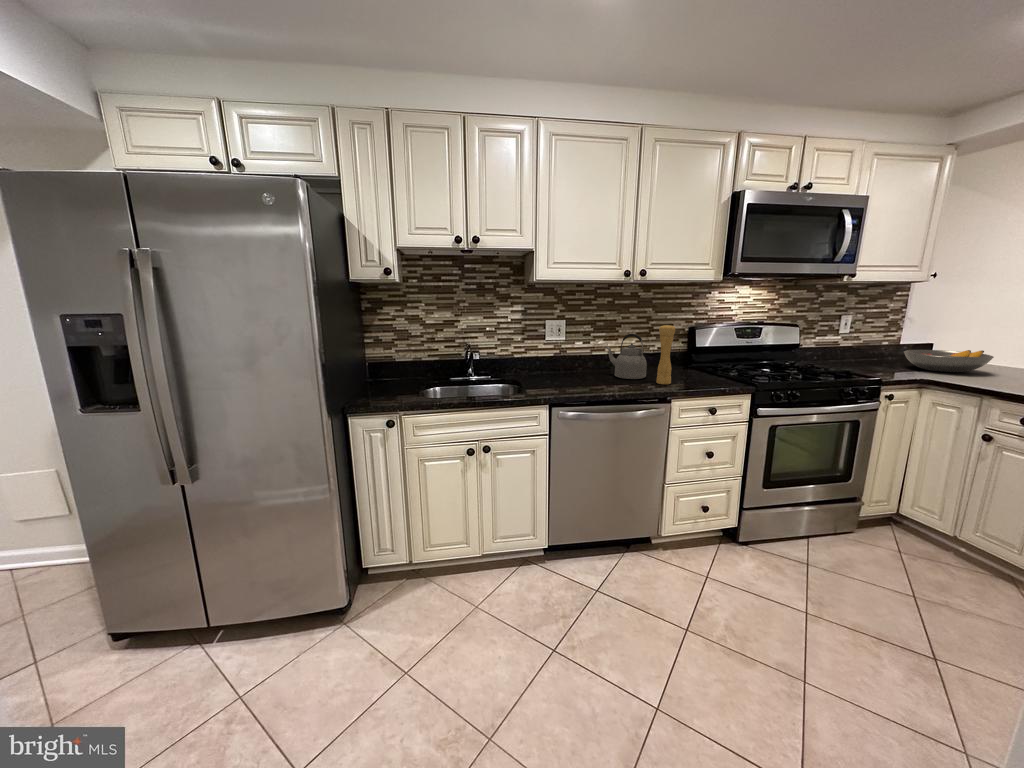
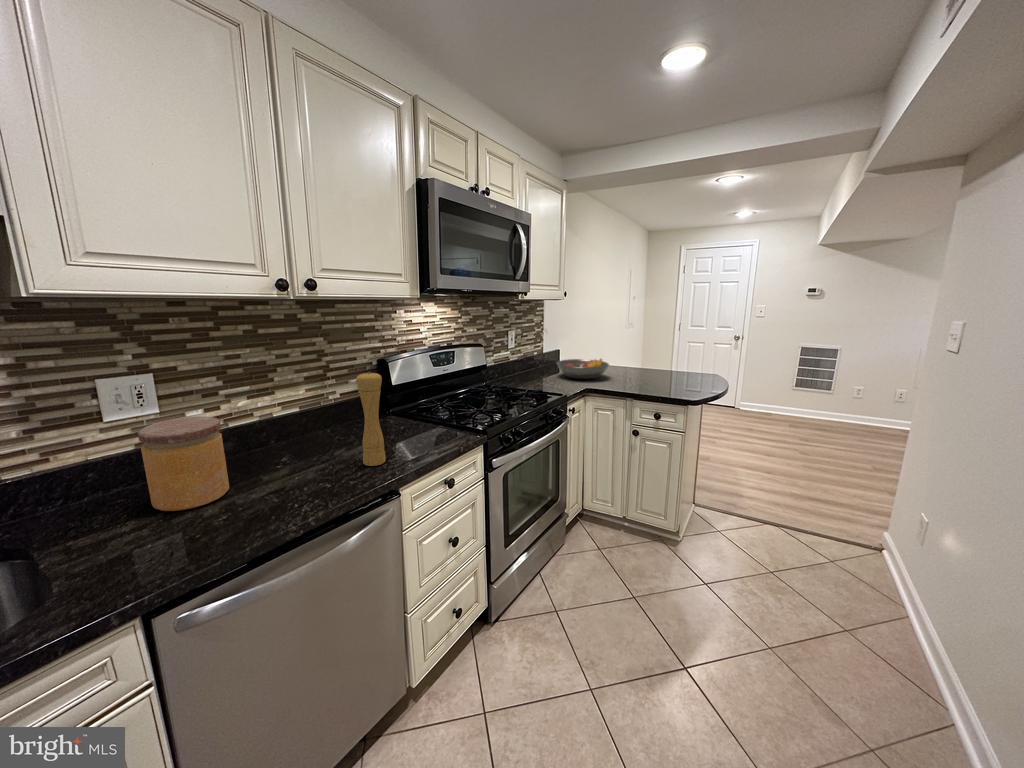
kettle: present [605,334,647,379] -> none [254,388,340,467]
jar: none [556,341,588,381] -> present [138,417,229,511]

